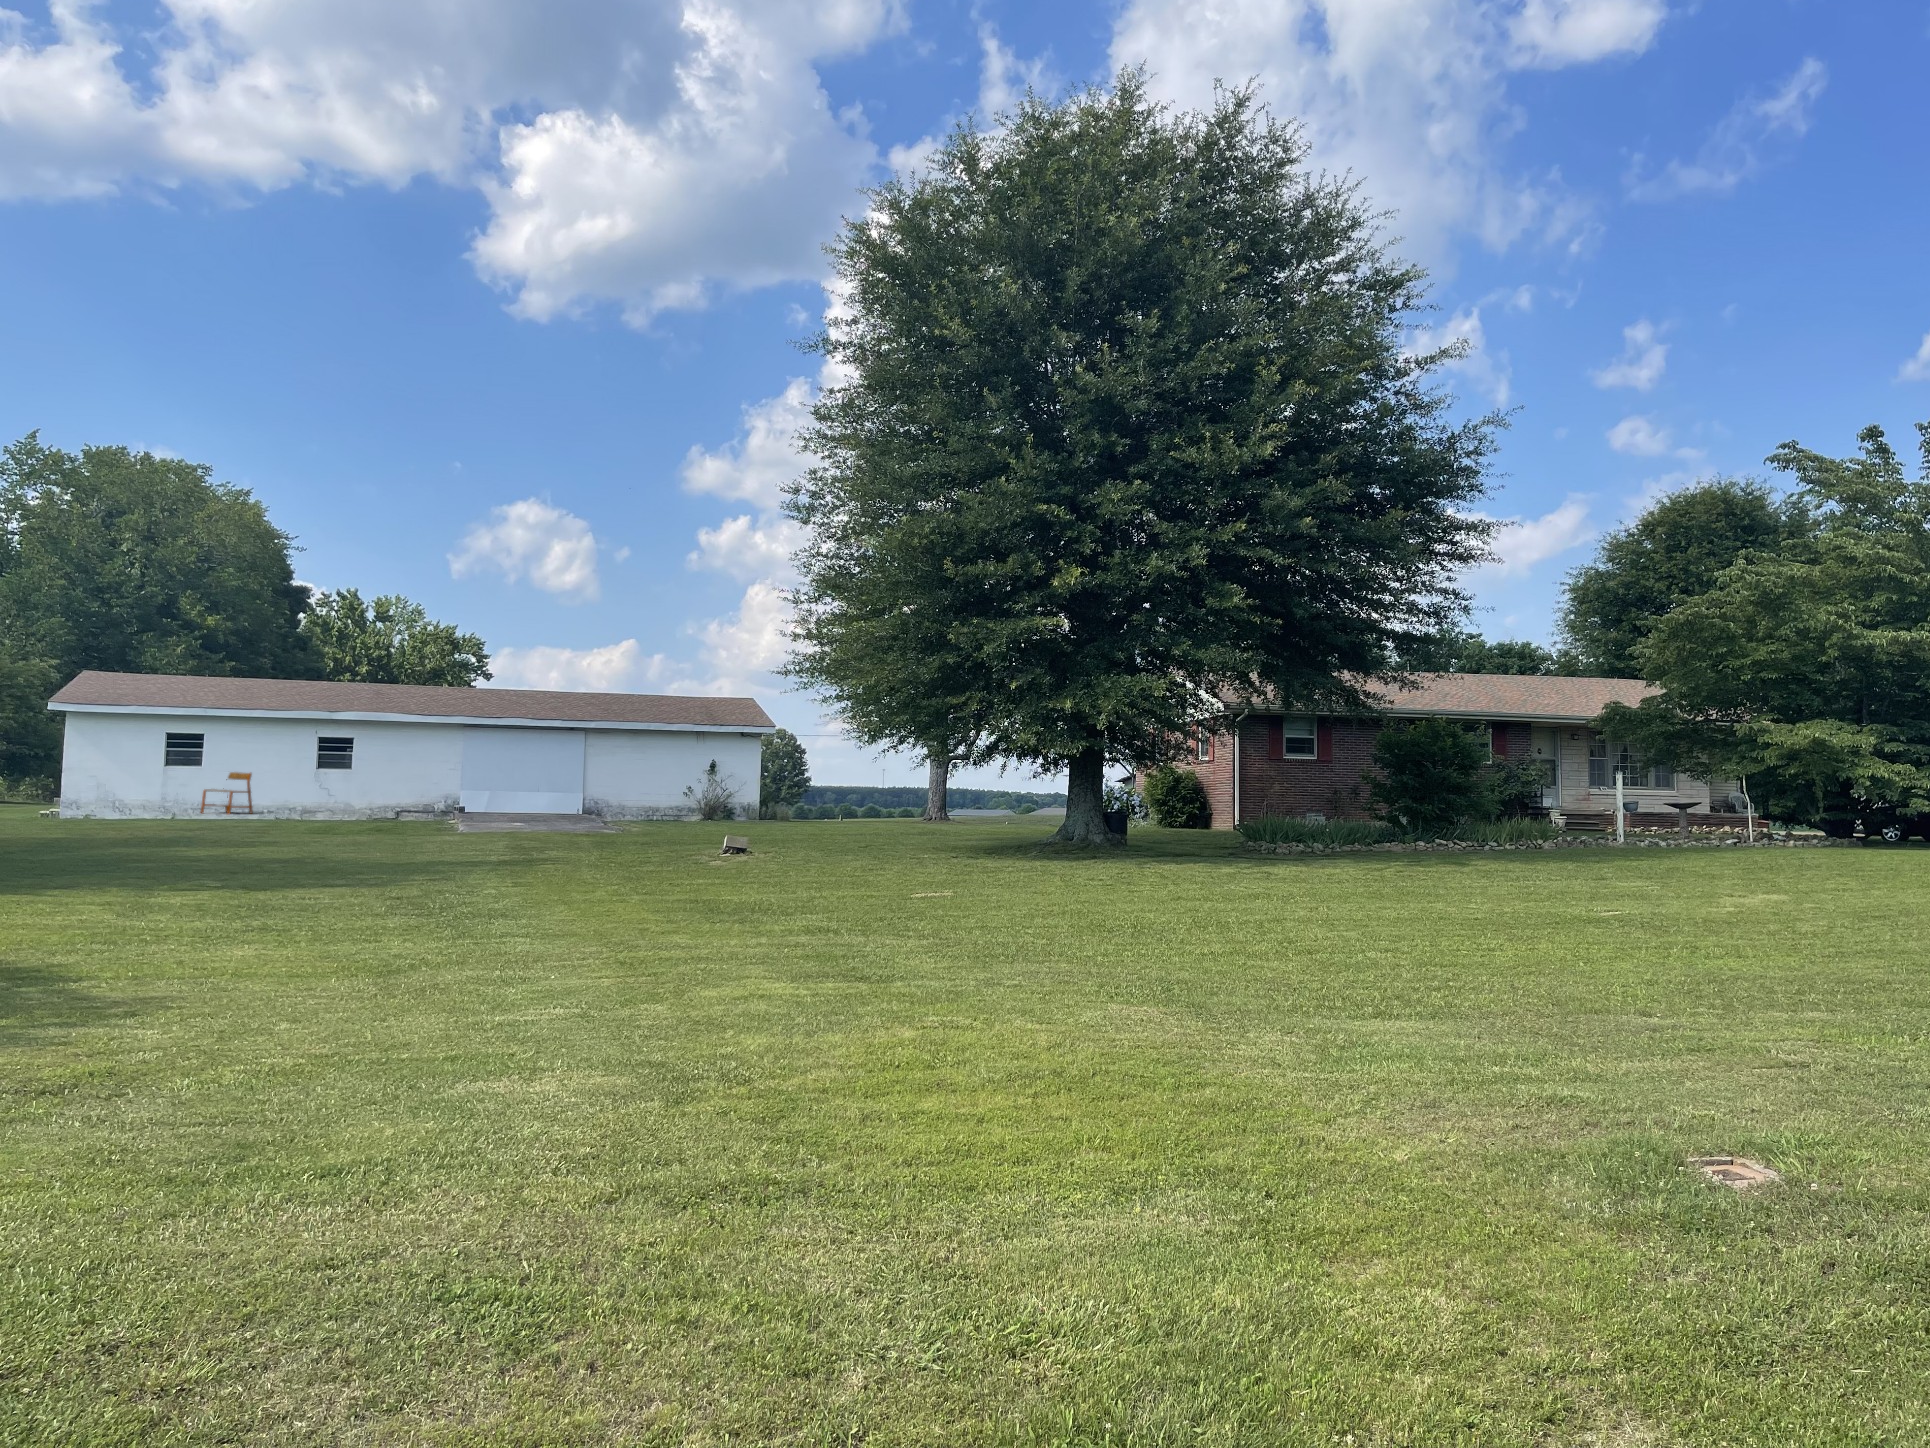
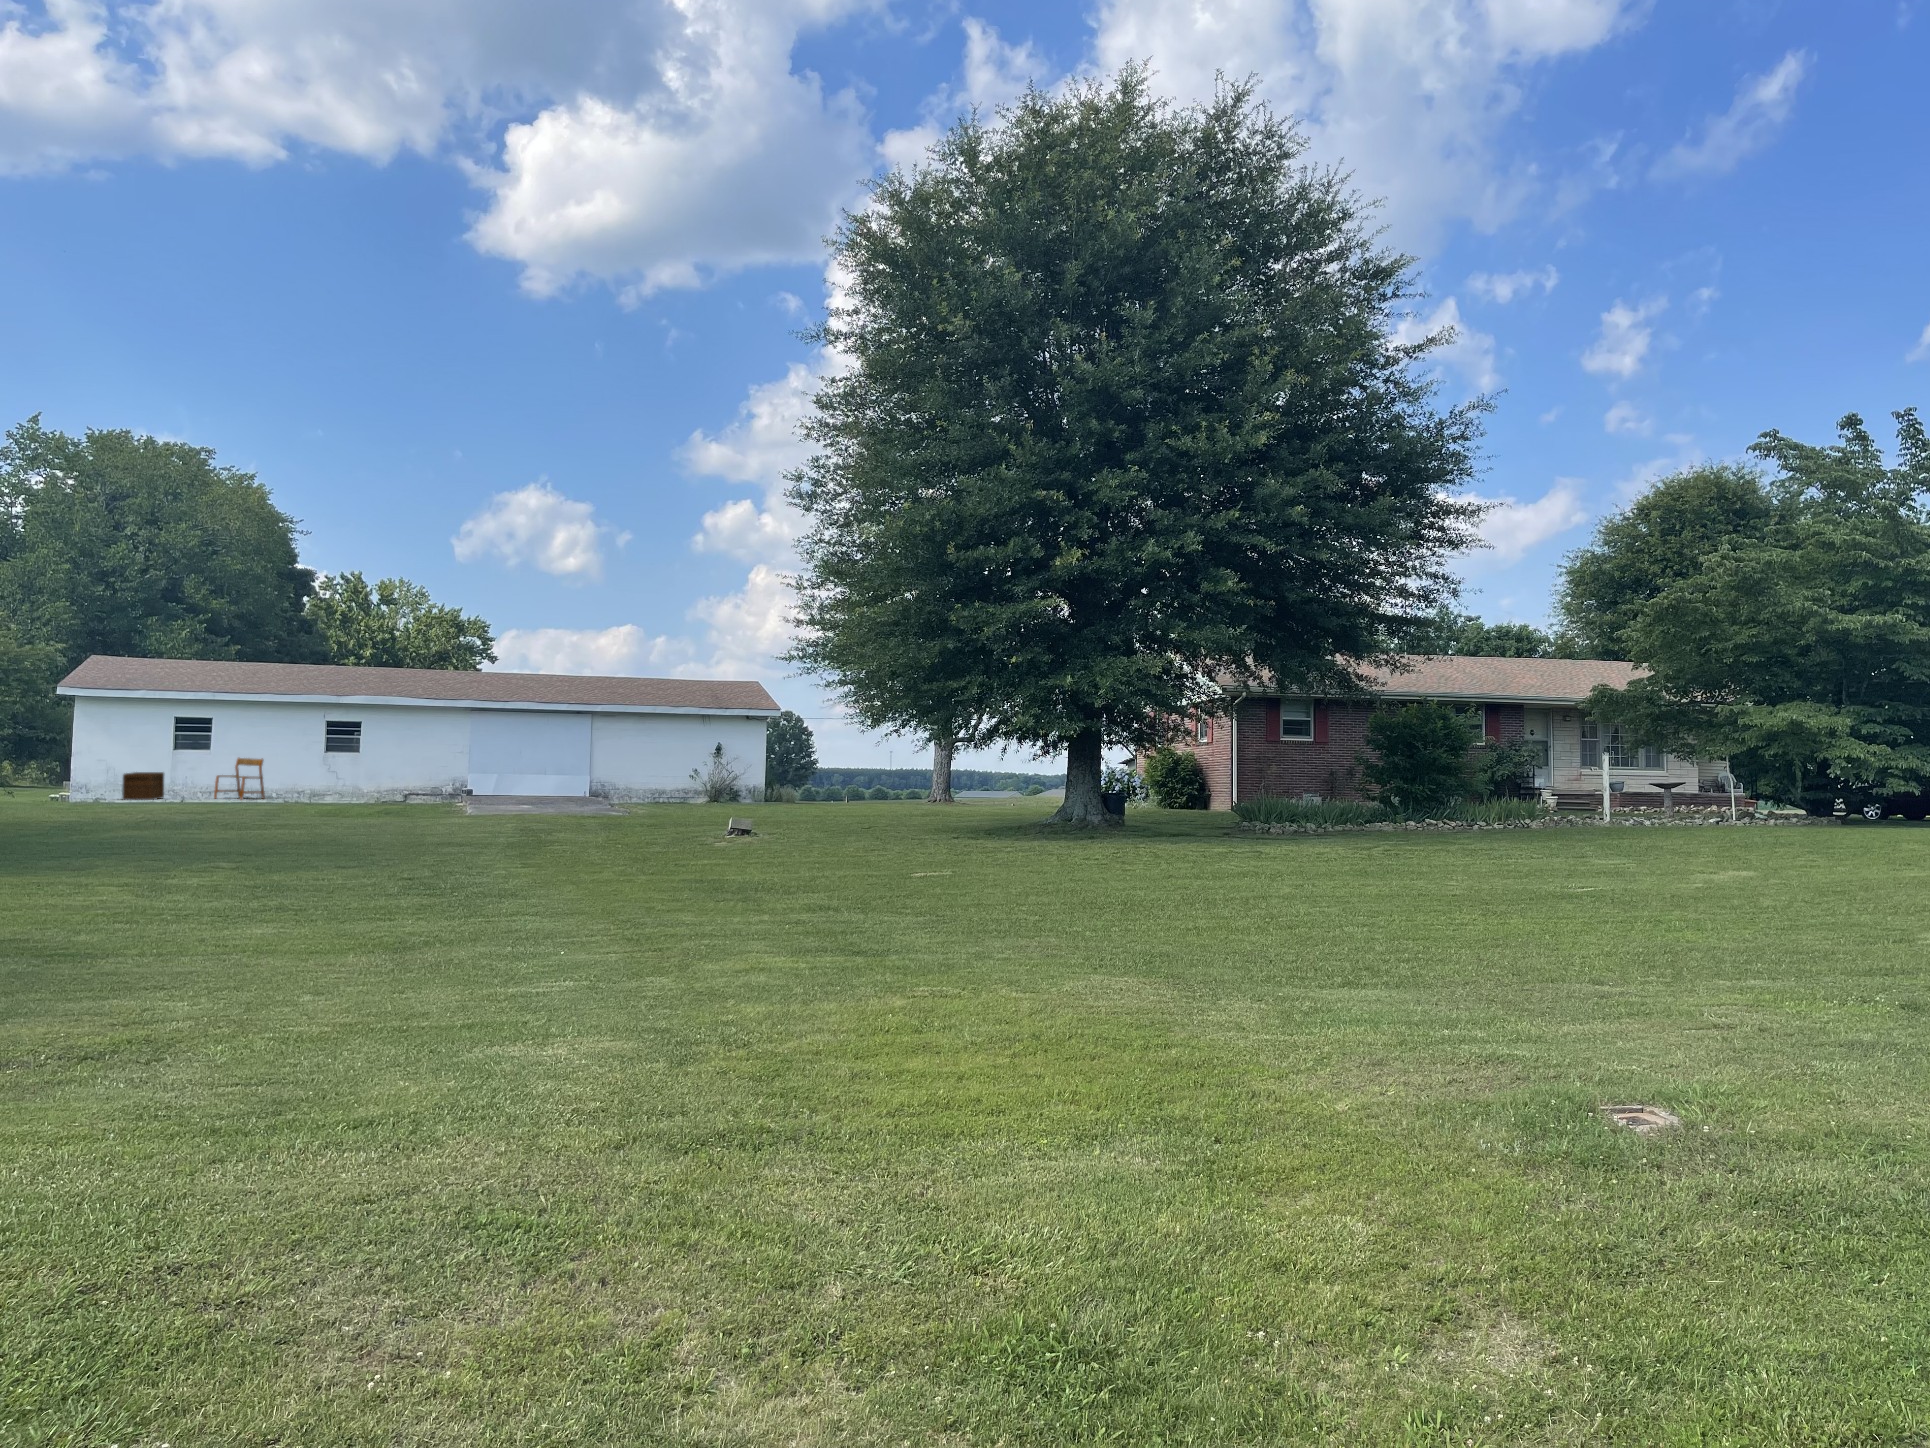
wooden crate: none [107,786,151,814] -> present [122,772,164,800]

